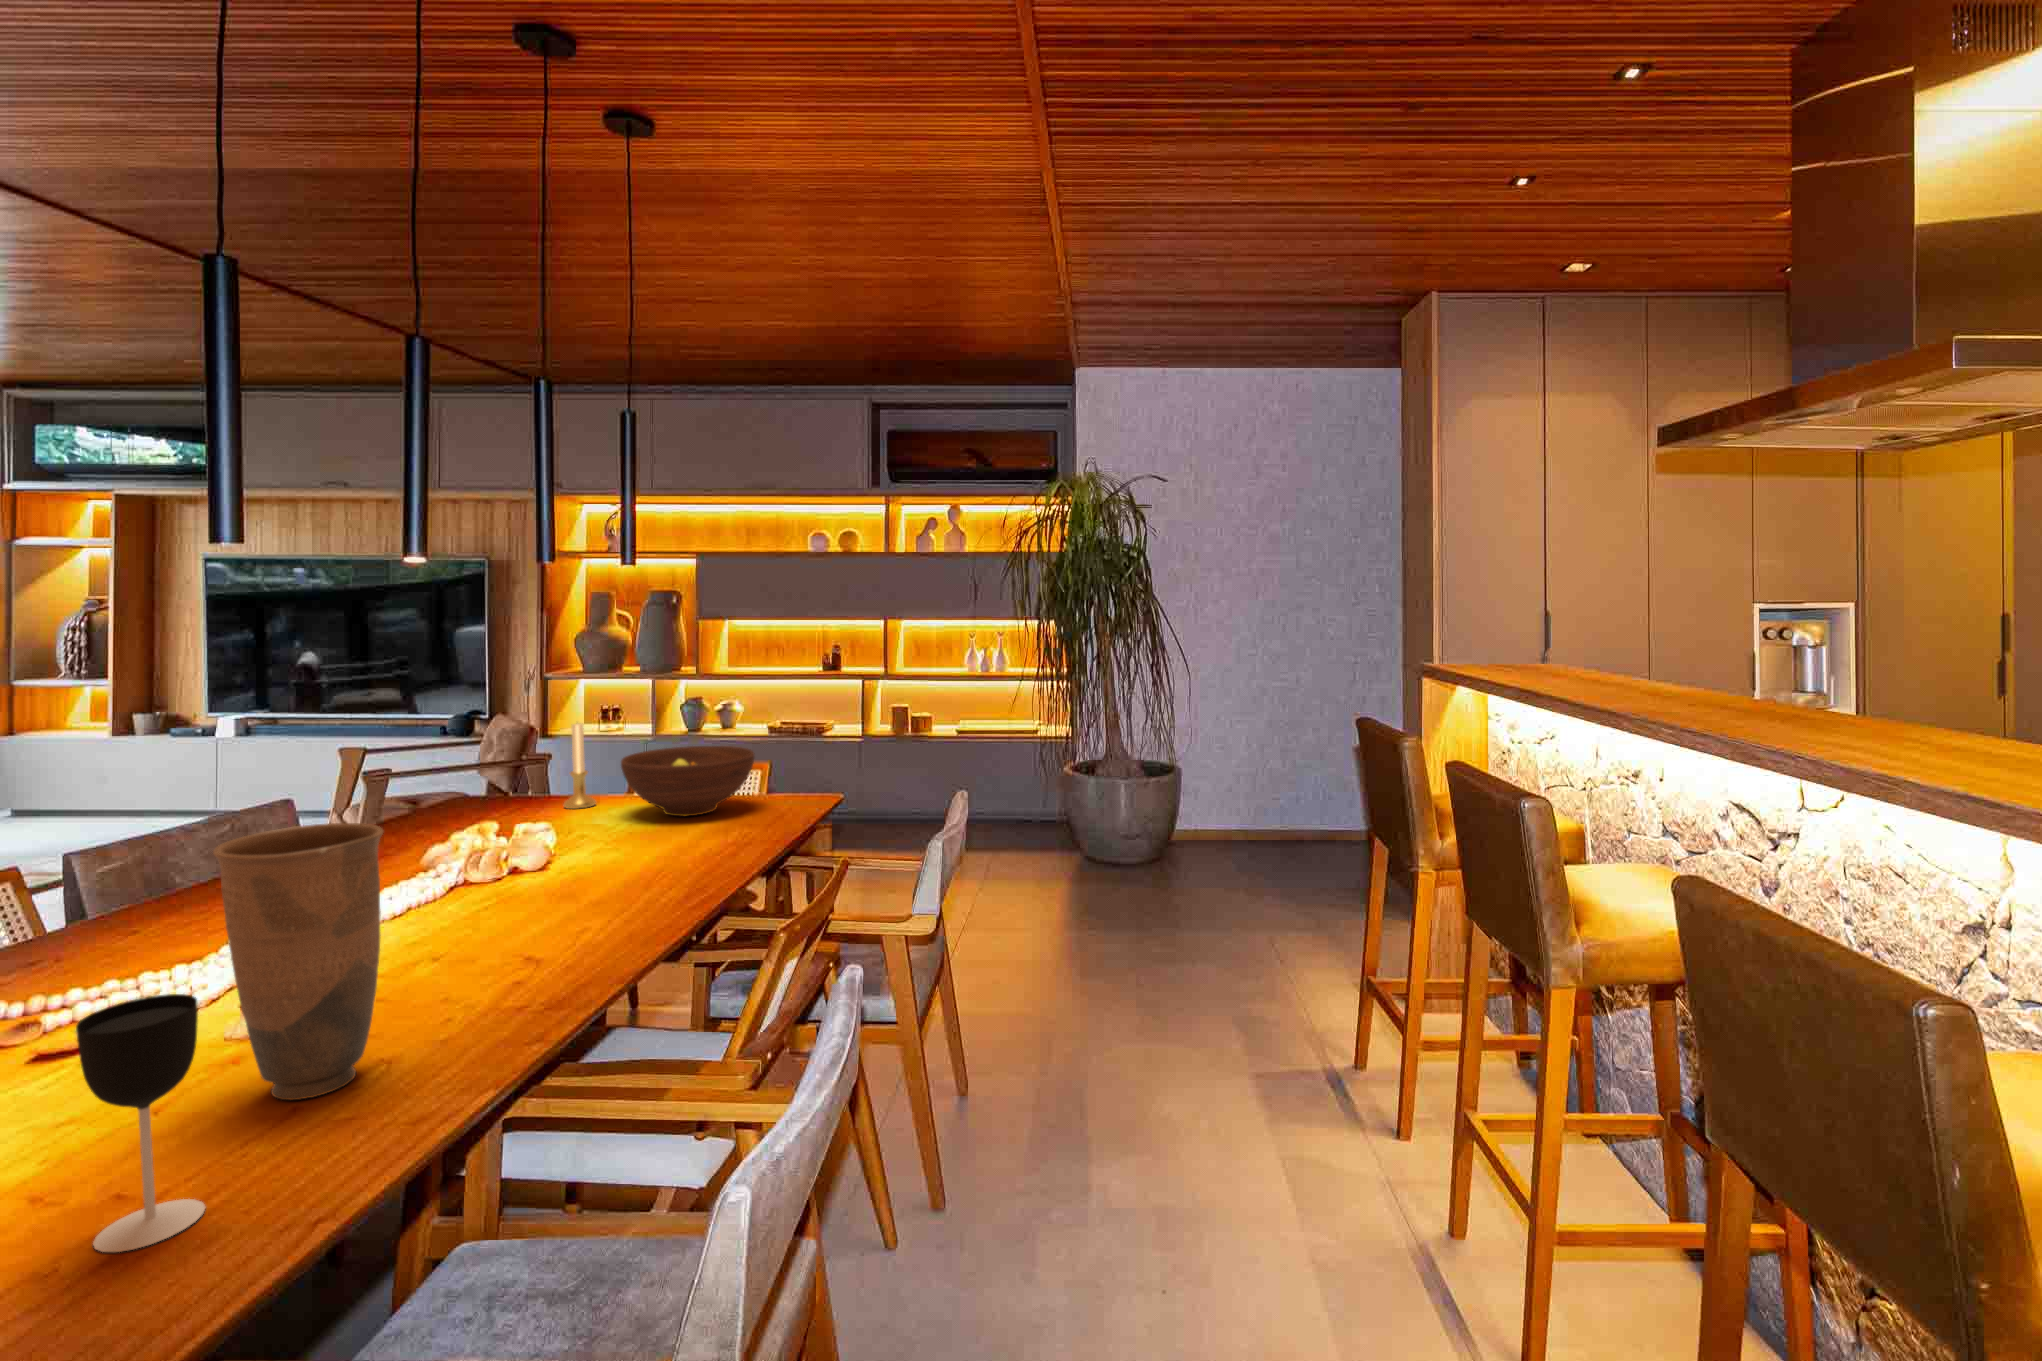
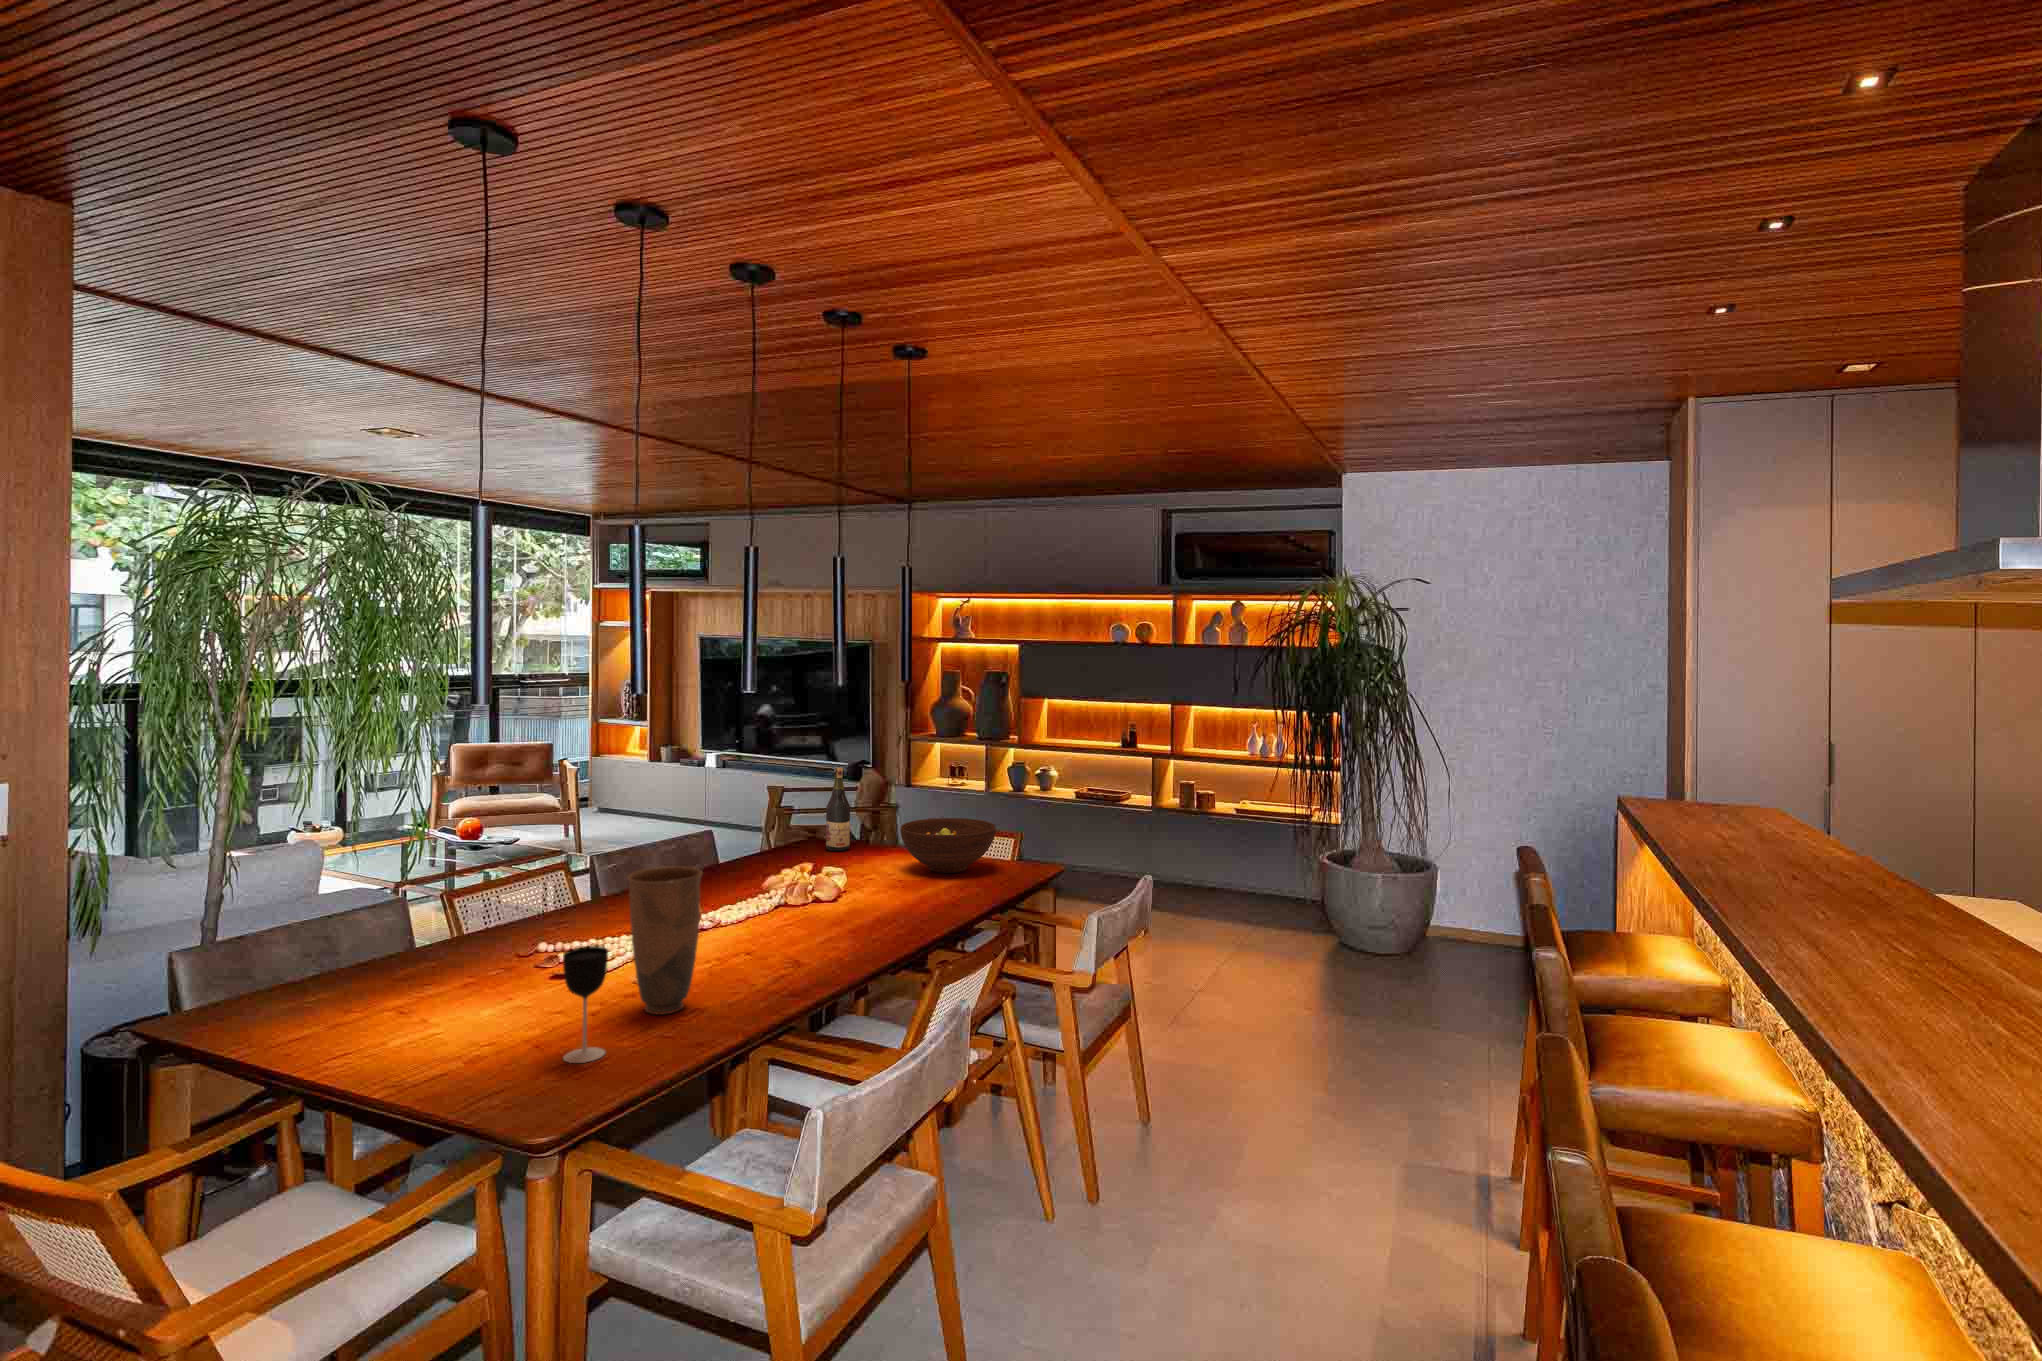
wine bottle: none [491,692,530,806] -> present [826,768,850,851]
candle holder: present [564,724,596,809] -> none [868,792,890,858]

